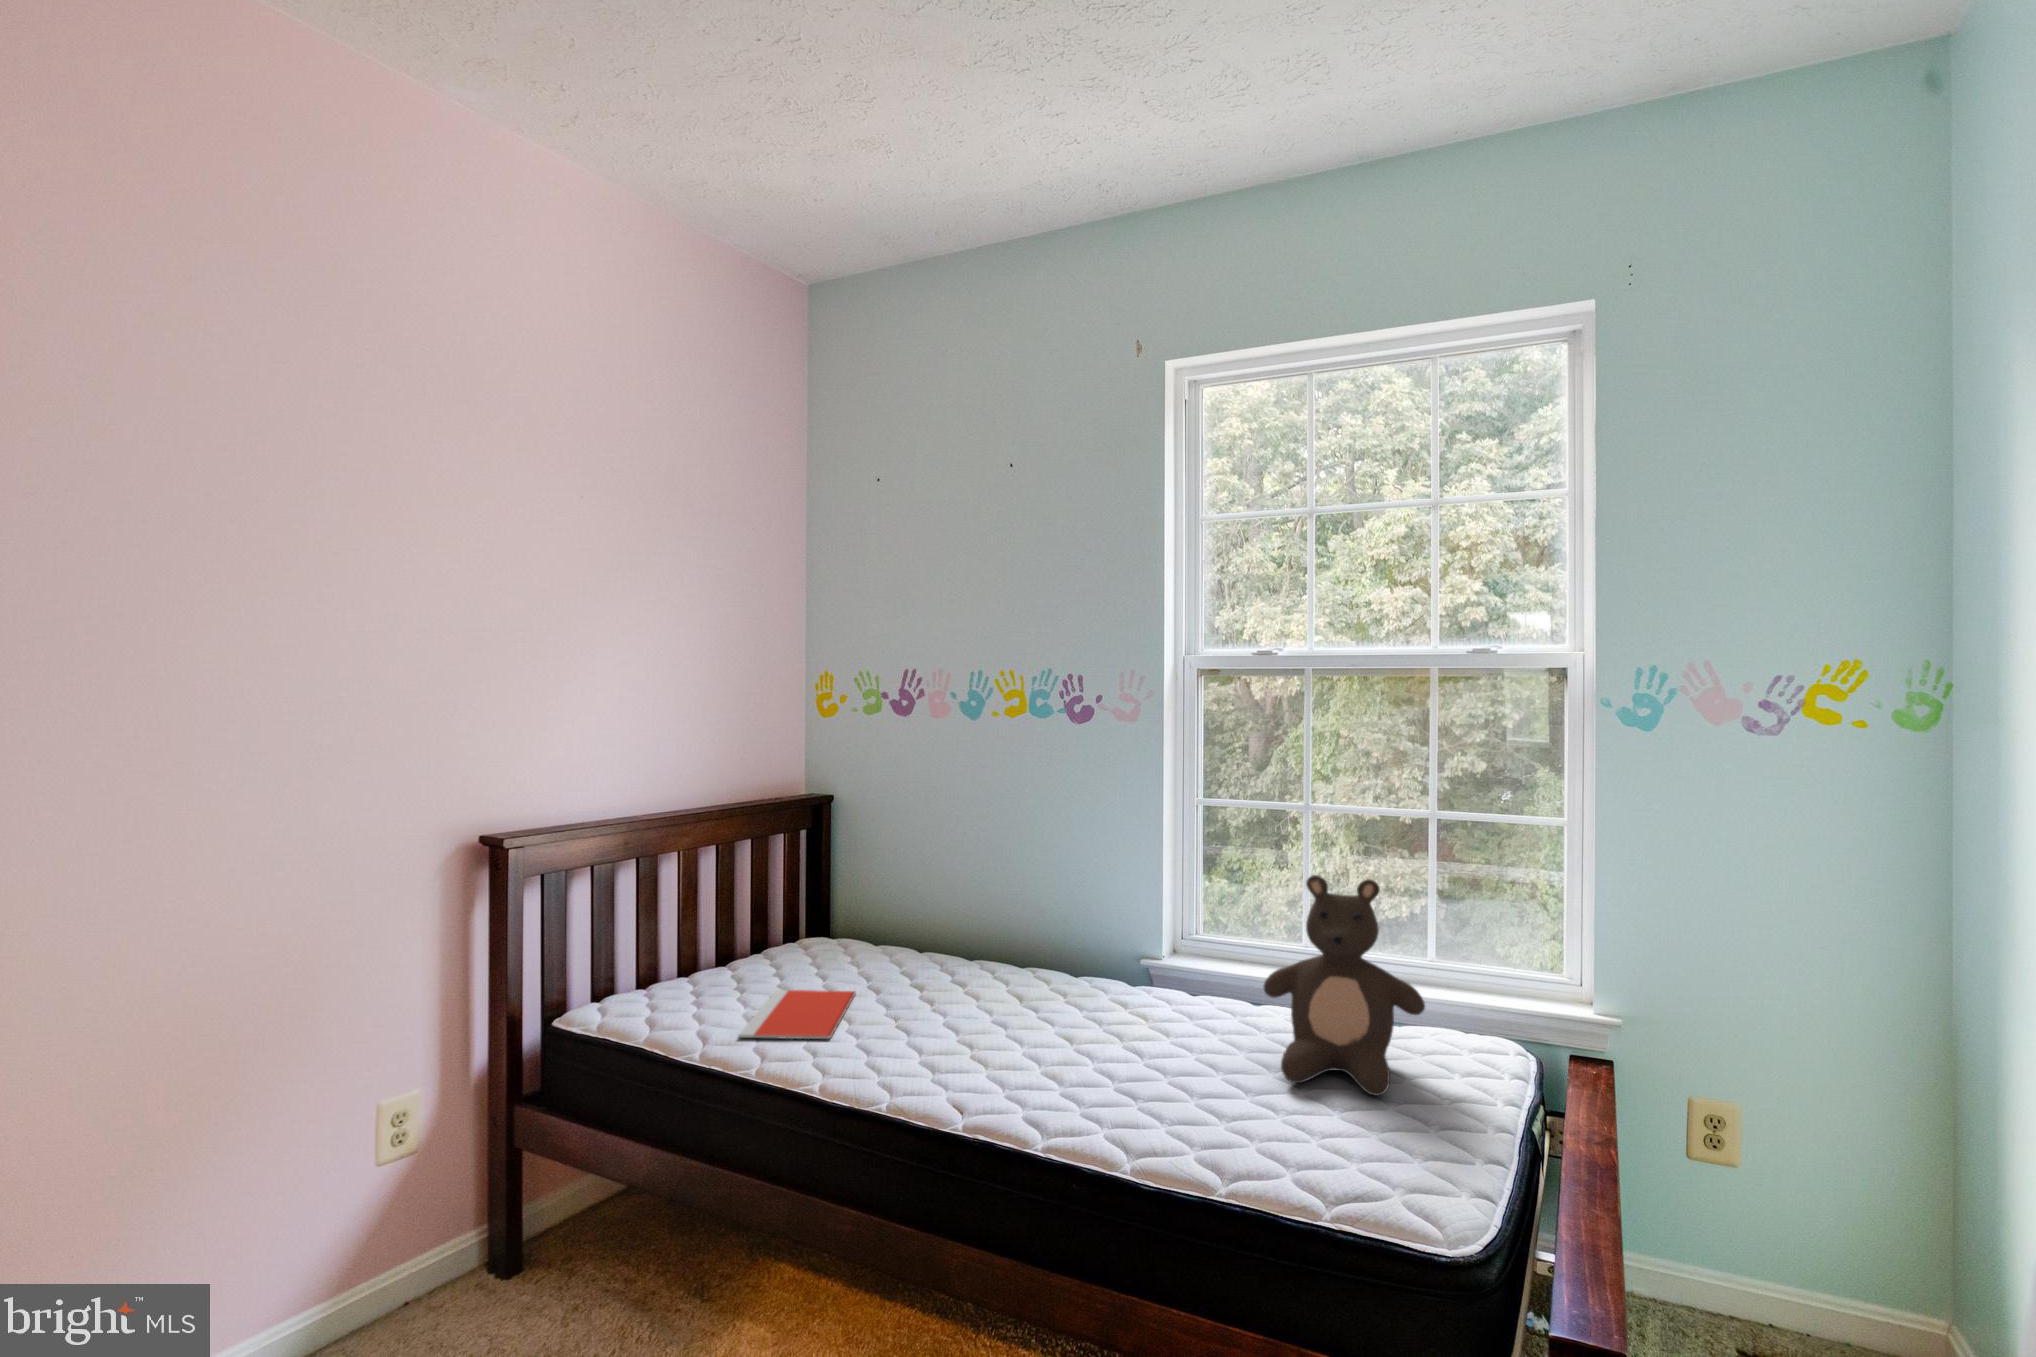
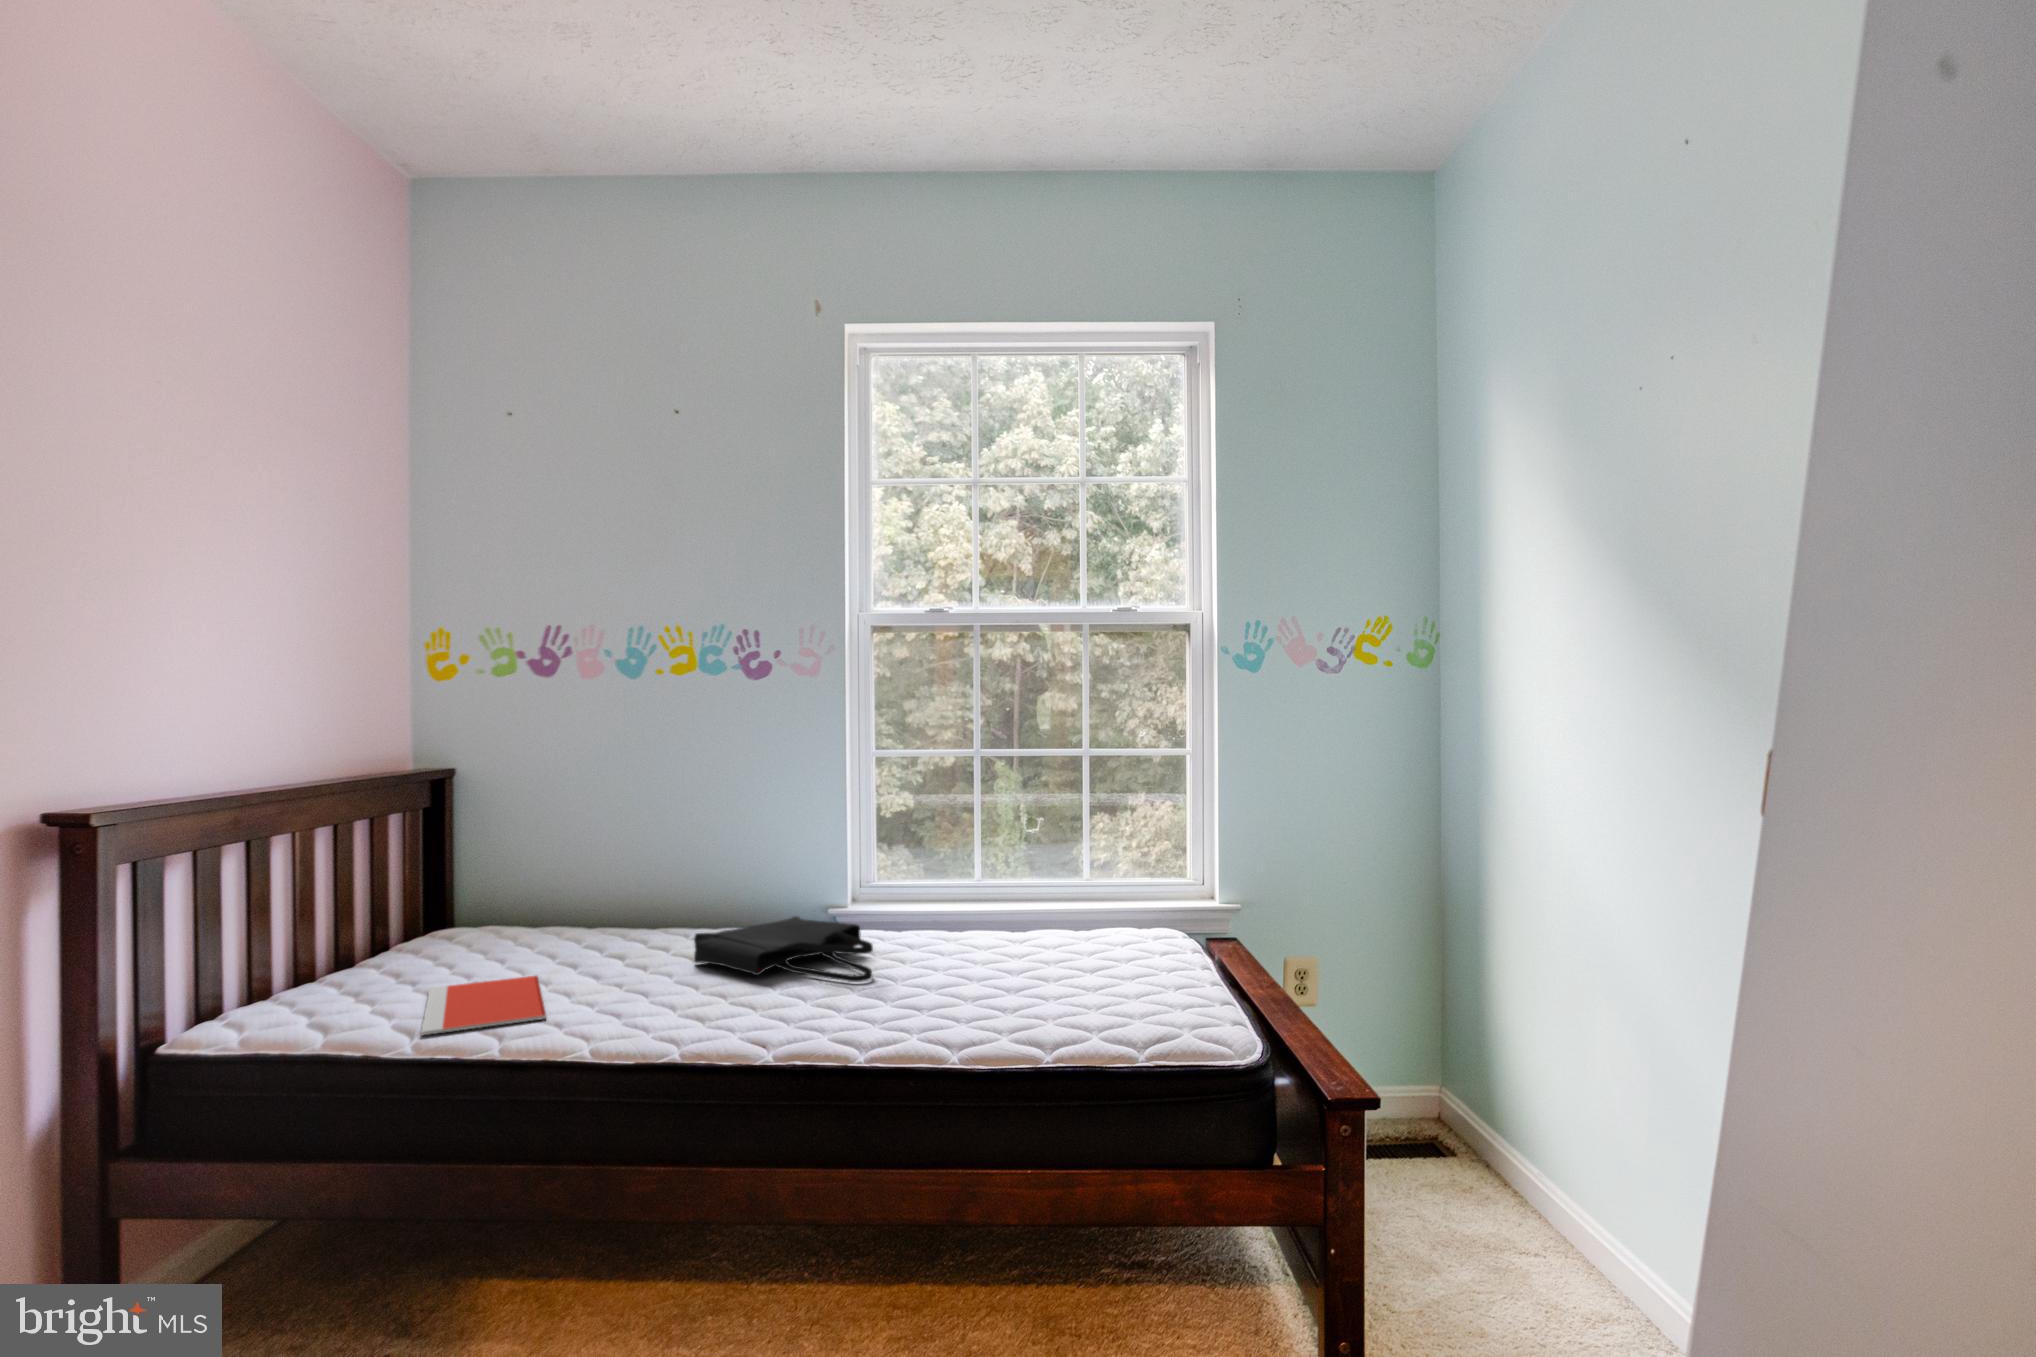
teddy bear: present [1263,875,1425,1096] -> none [999,793,1136,977]
tote bag: none [981,964,1134,1051] -> present [694,917,873,982]

